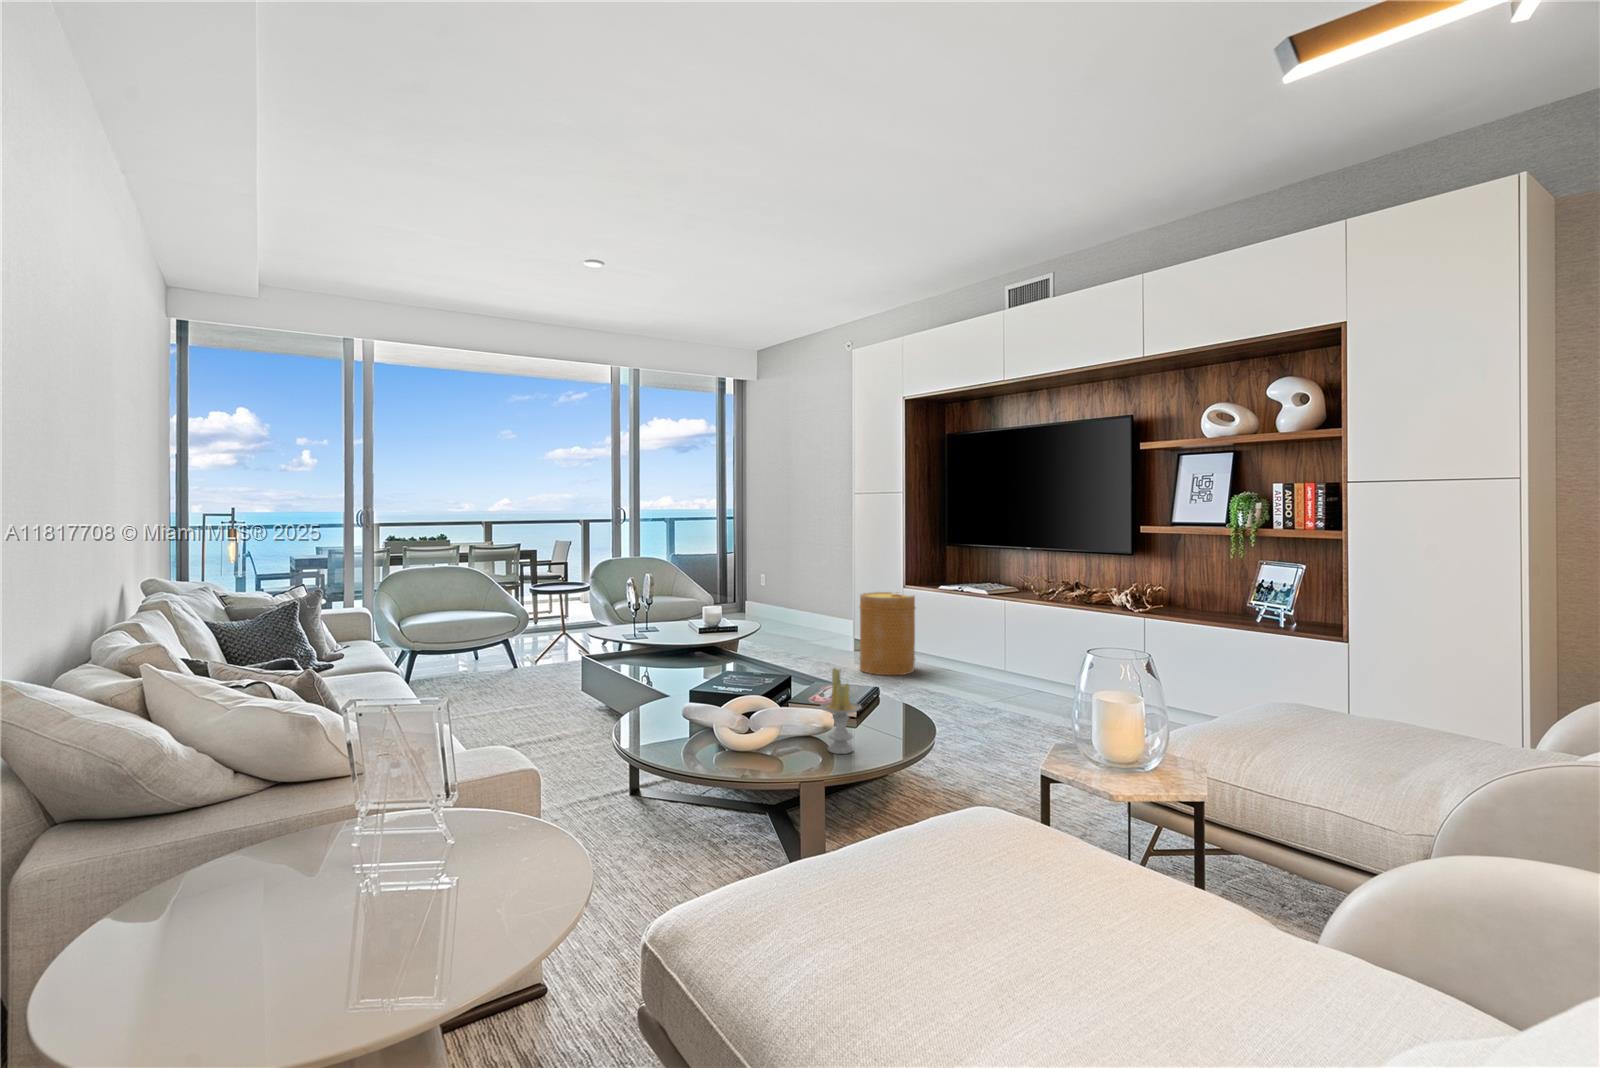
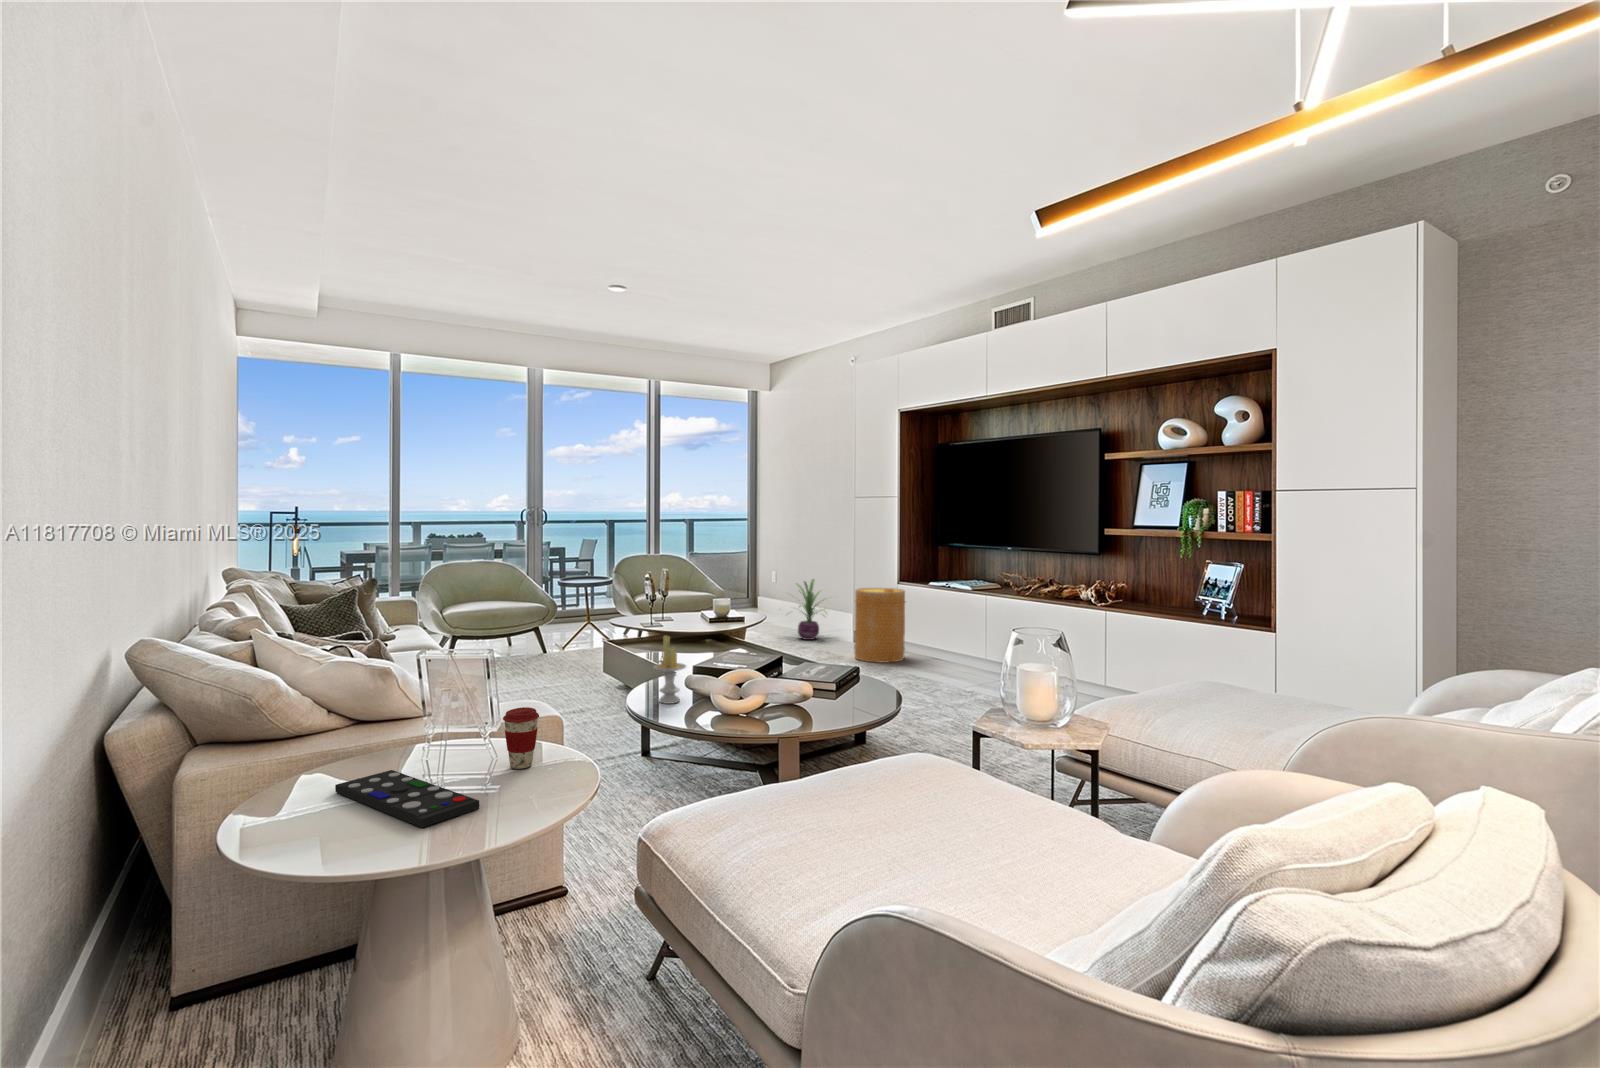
decorative plant: none [772,582,844,649] -> present [796,579,825,640]
candle: present [821,668,861,754] -> present [653,635,686,704]
coffee cup: none [461,774,509,857] -> present [503,707,539,769]
remote control: none [233,864,428,964] -> present [335,770,479,827]

